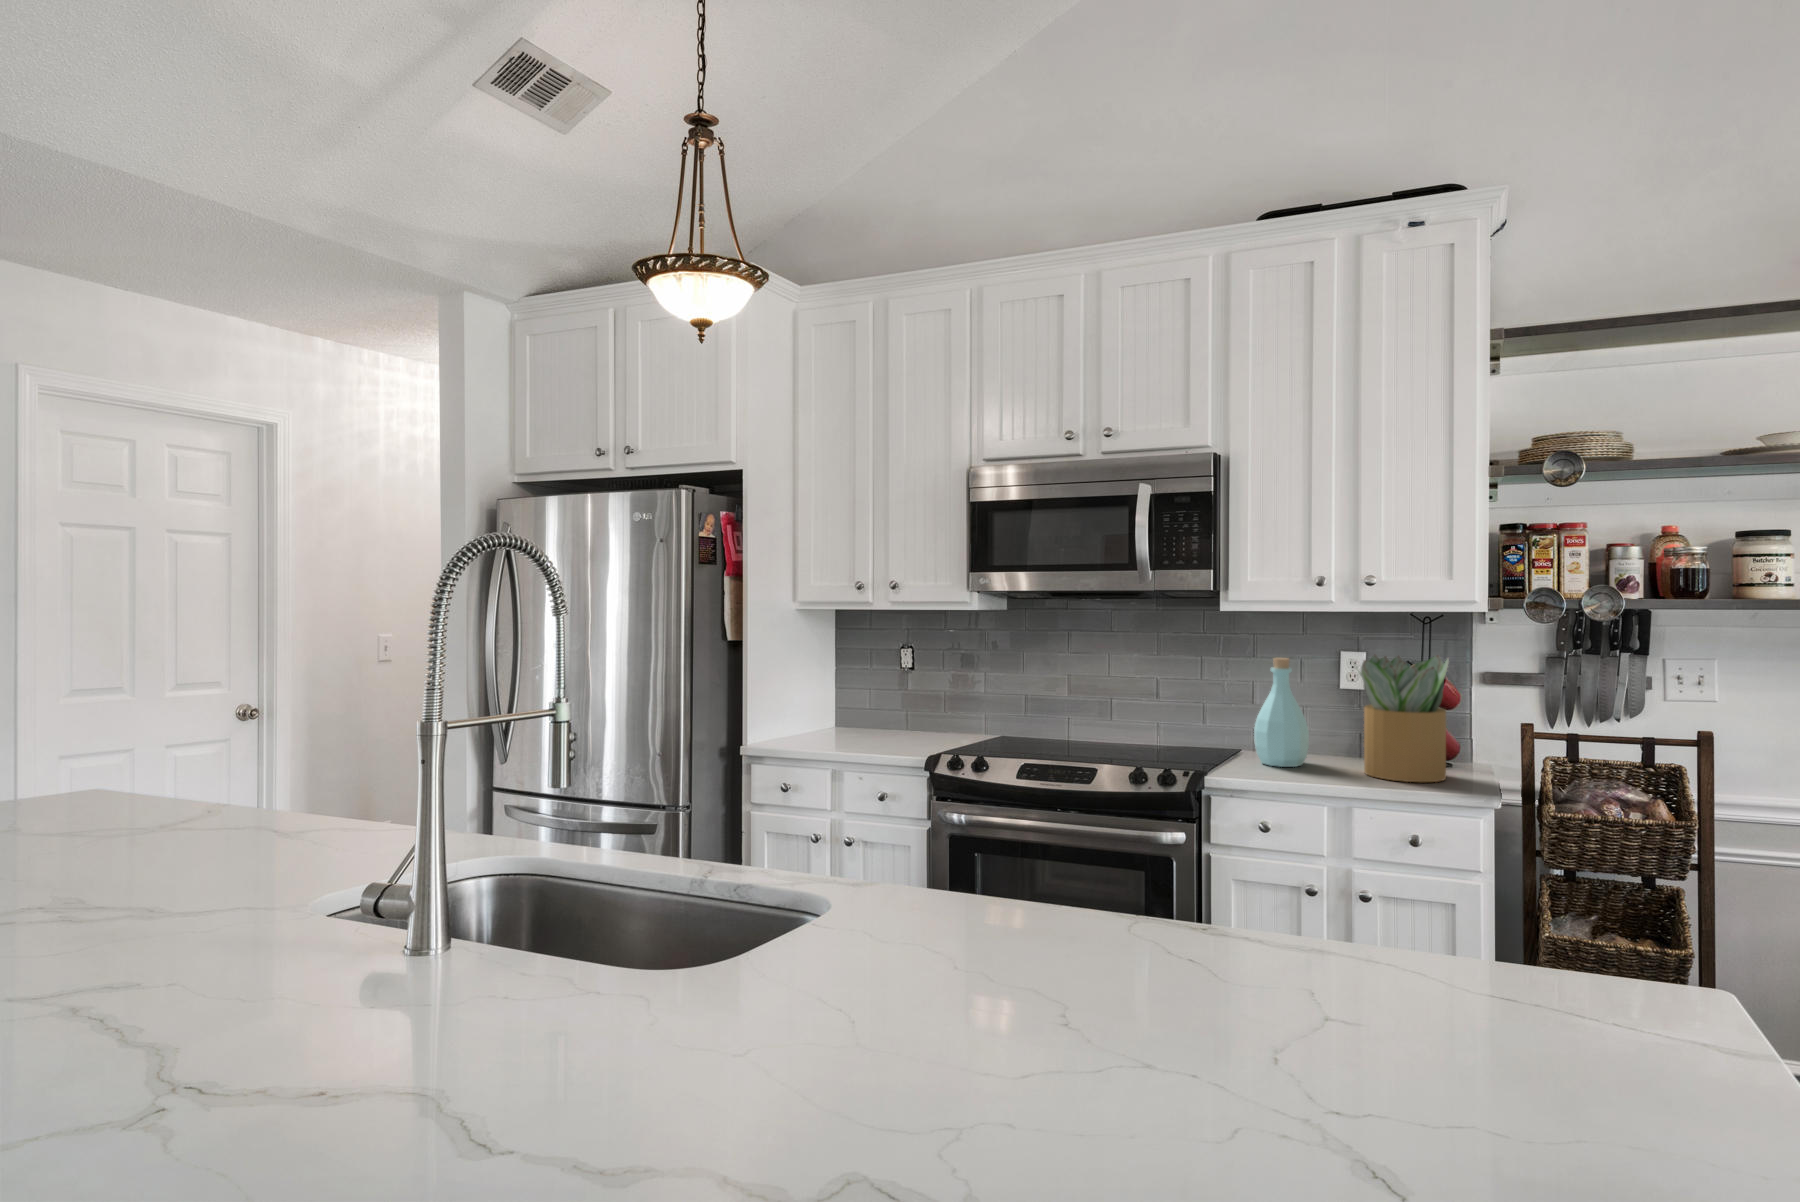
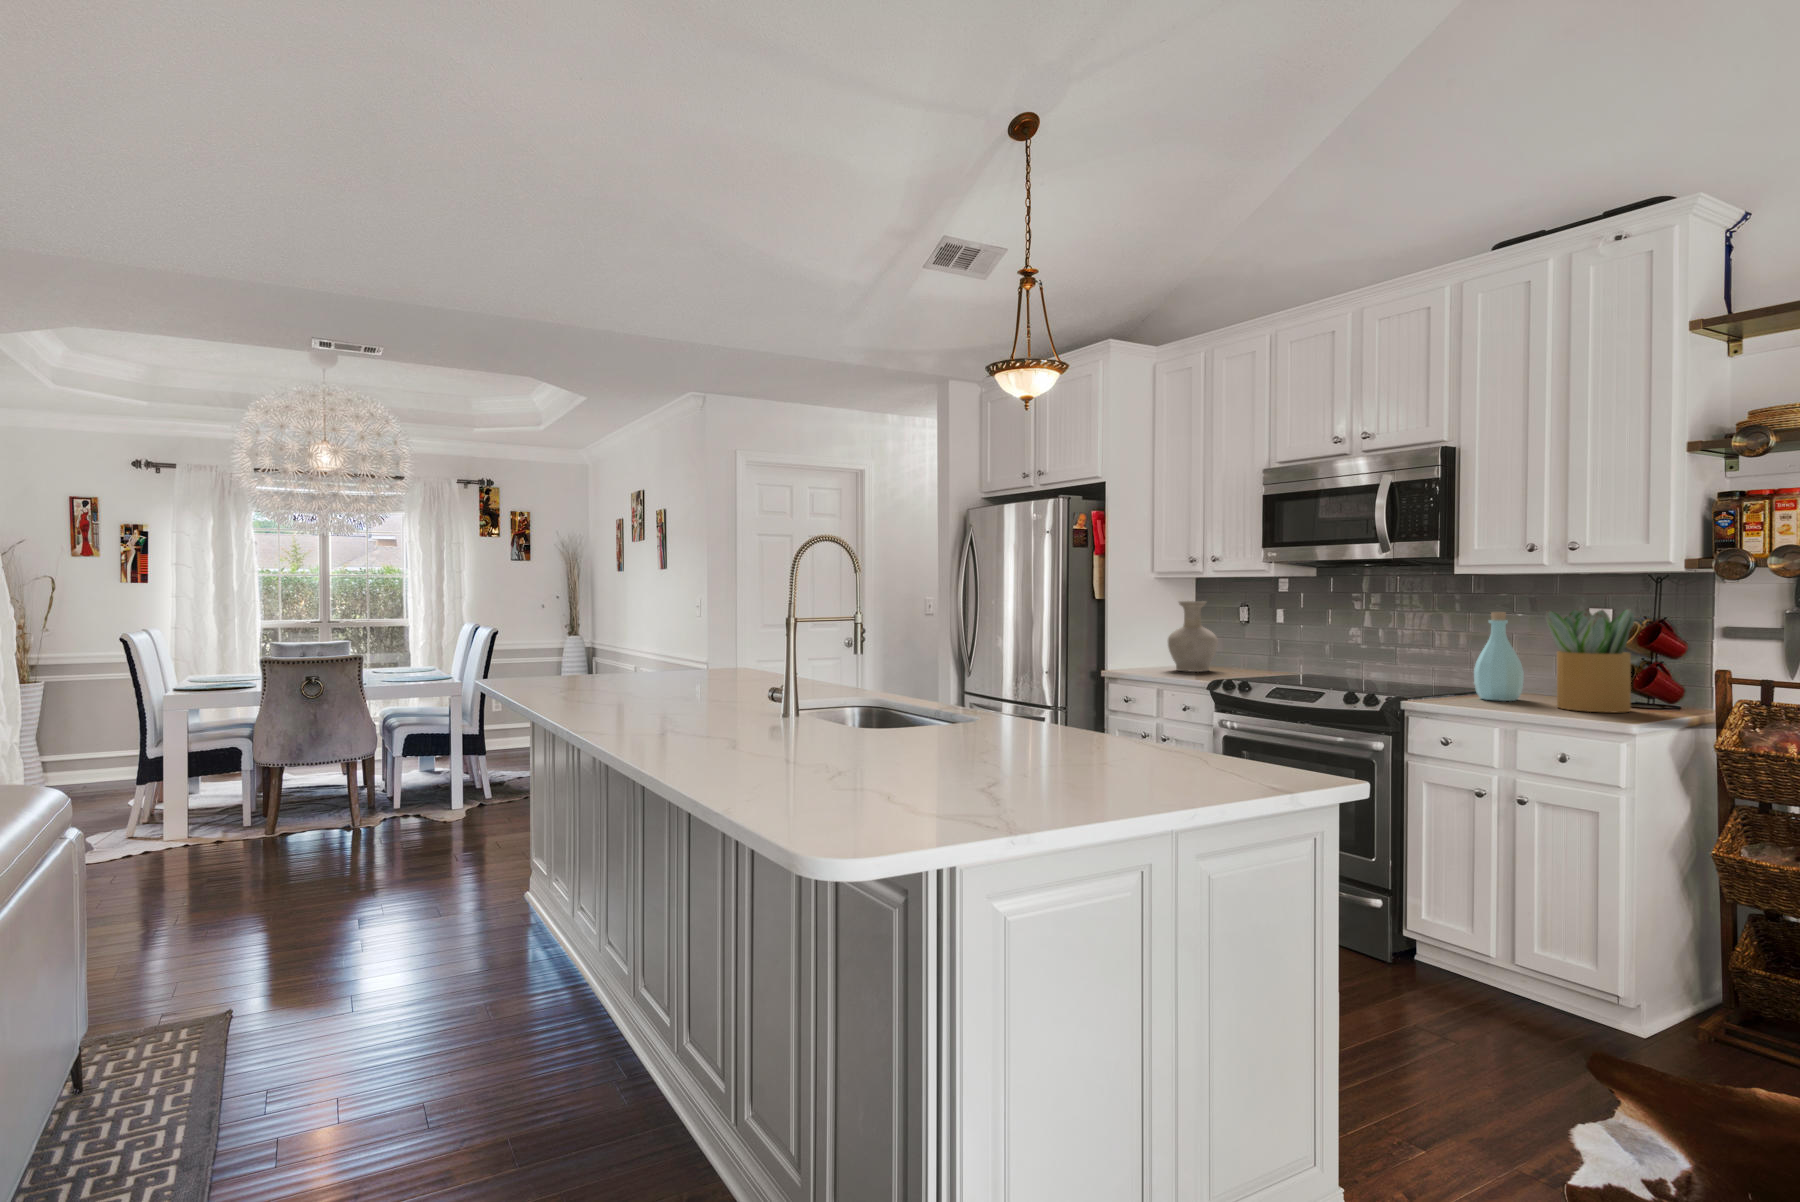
vase: none [824,637,888,732] -> present [1168,601,1218,672]

